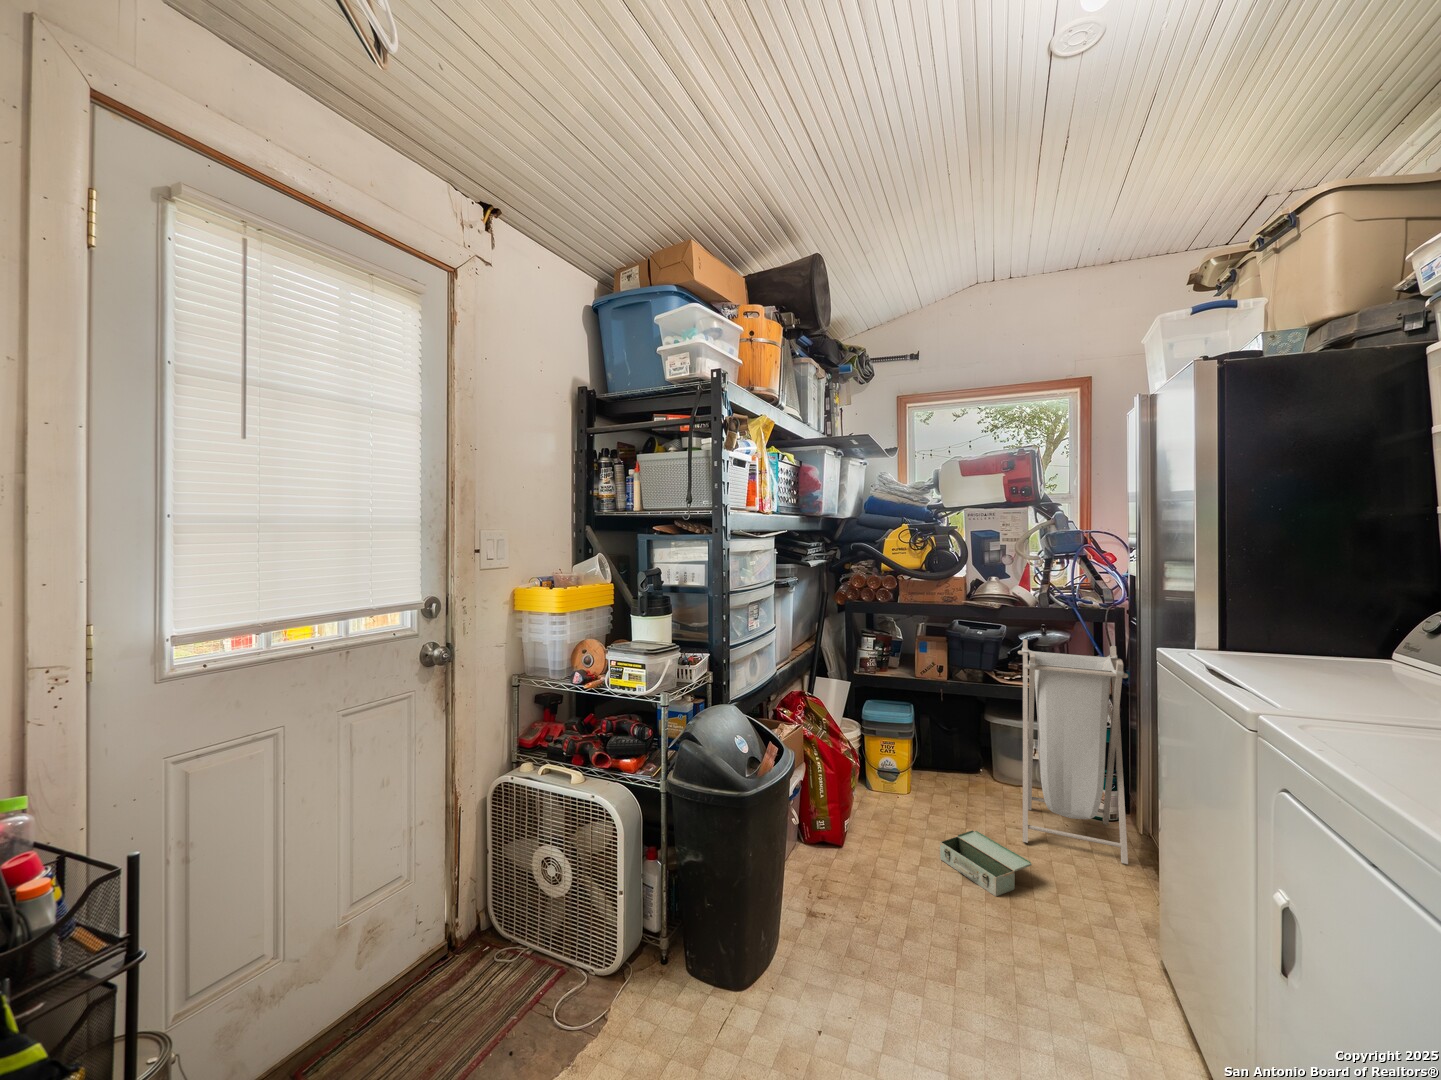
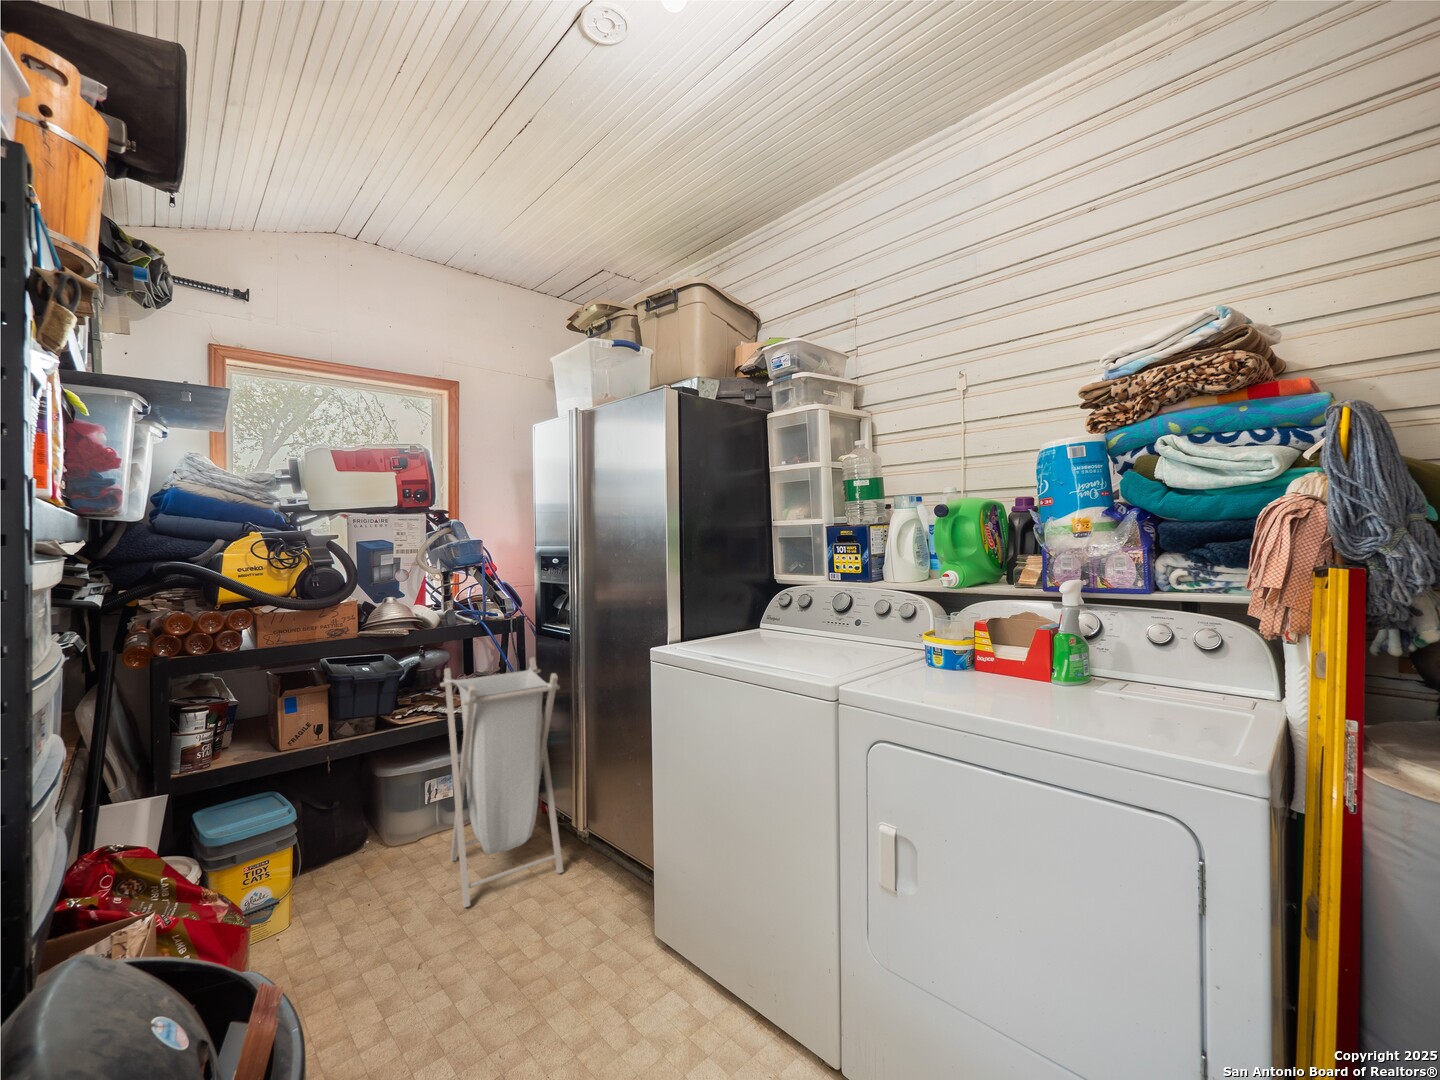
toolbox: present [940,830,1032,896] -> none [375,930,493,1006]

